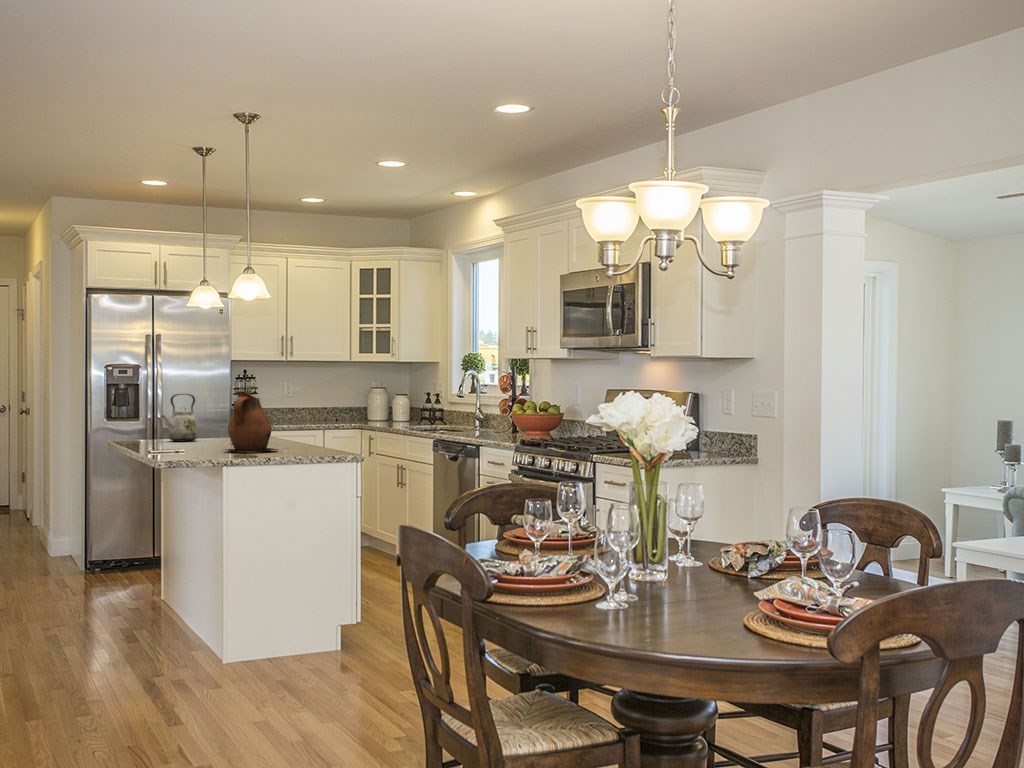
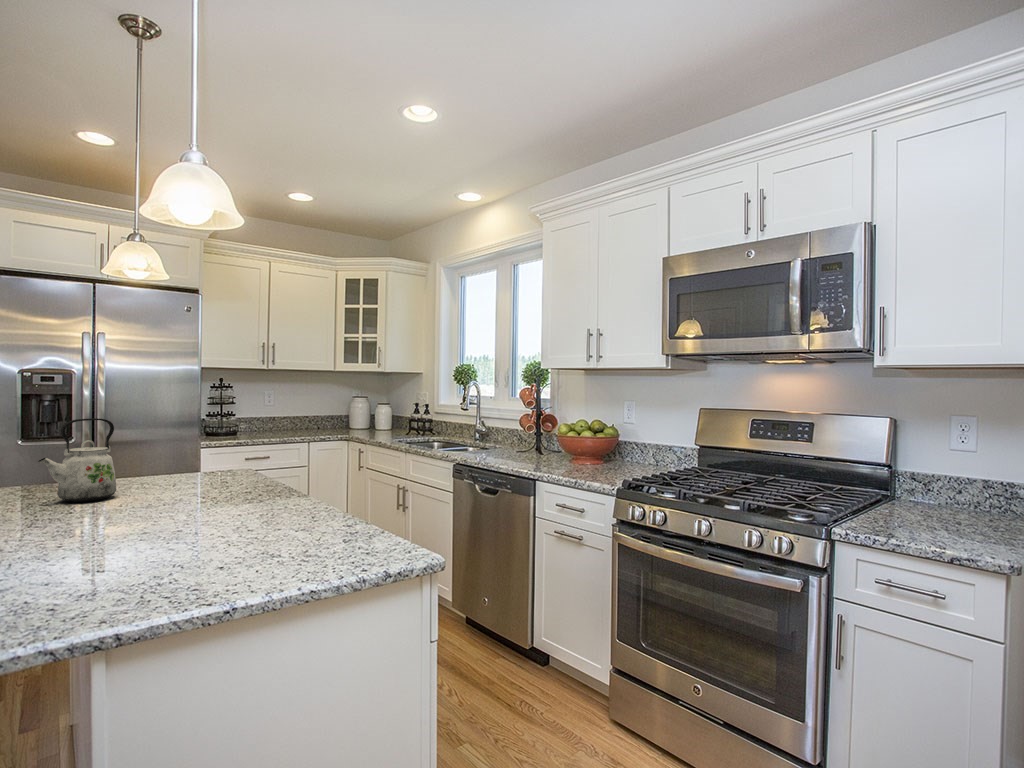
ceramic pitcher: present [226,391,279,452] -> none [123,430,267,582]

